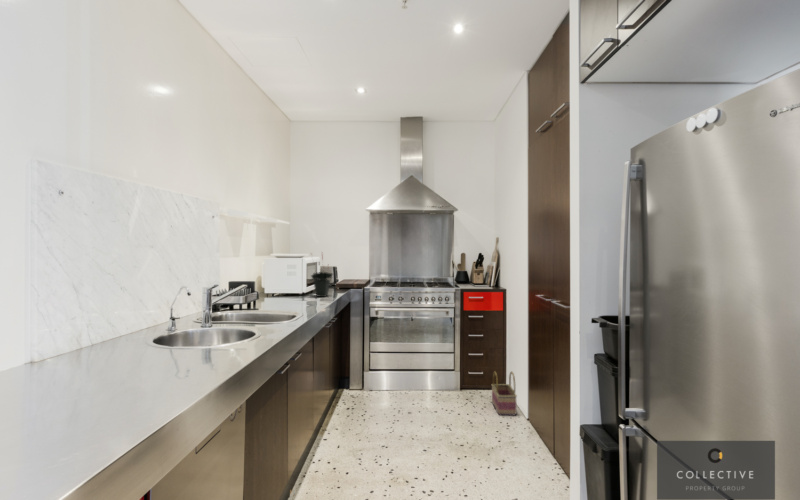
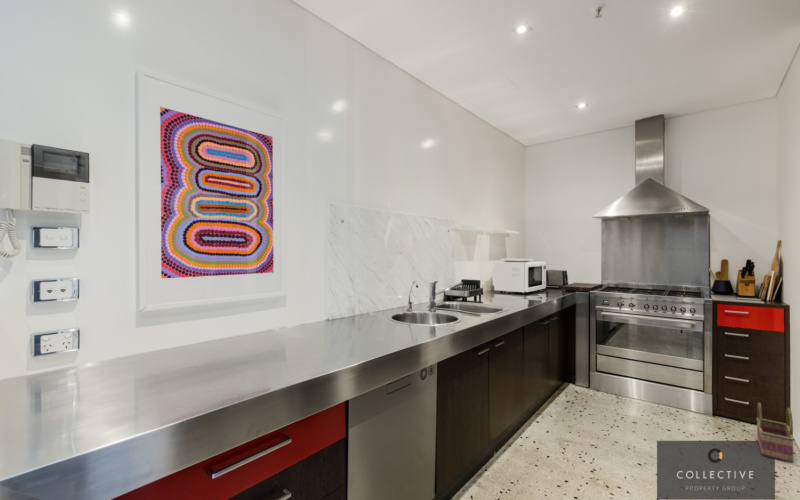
potted plant: present [312,272,332,297] -> none [530,257,553,297]

